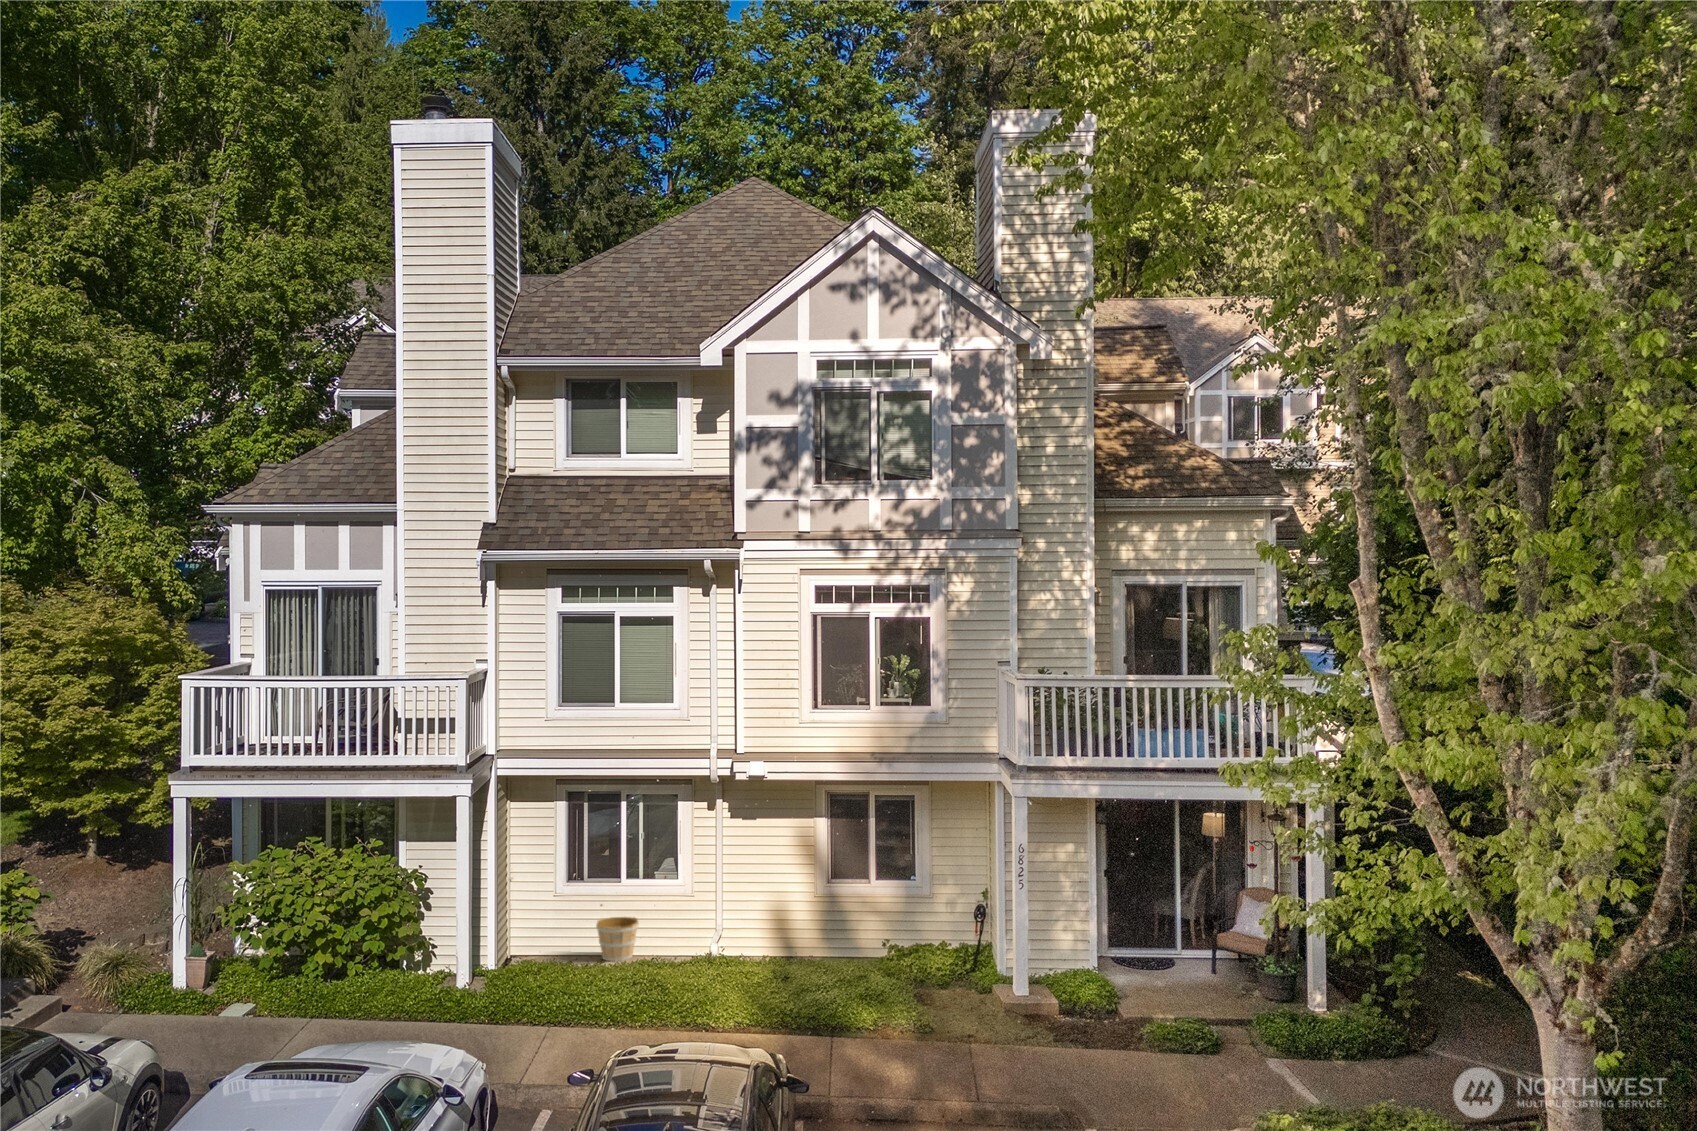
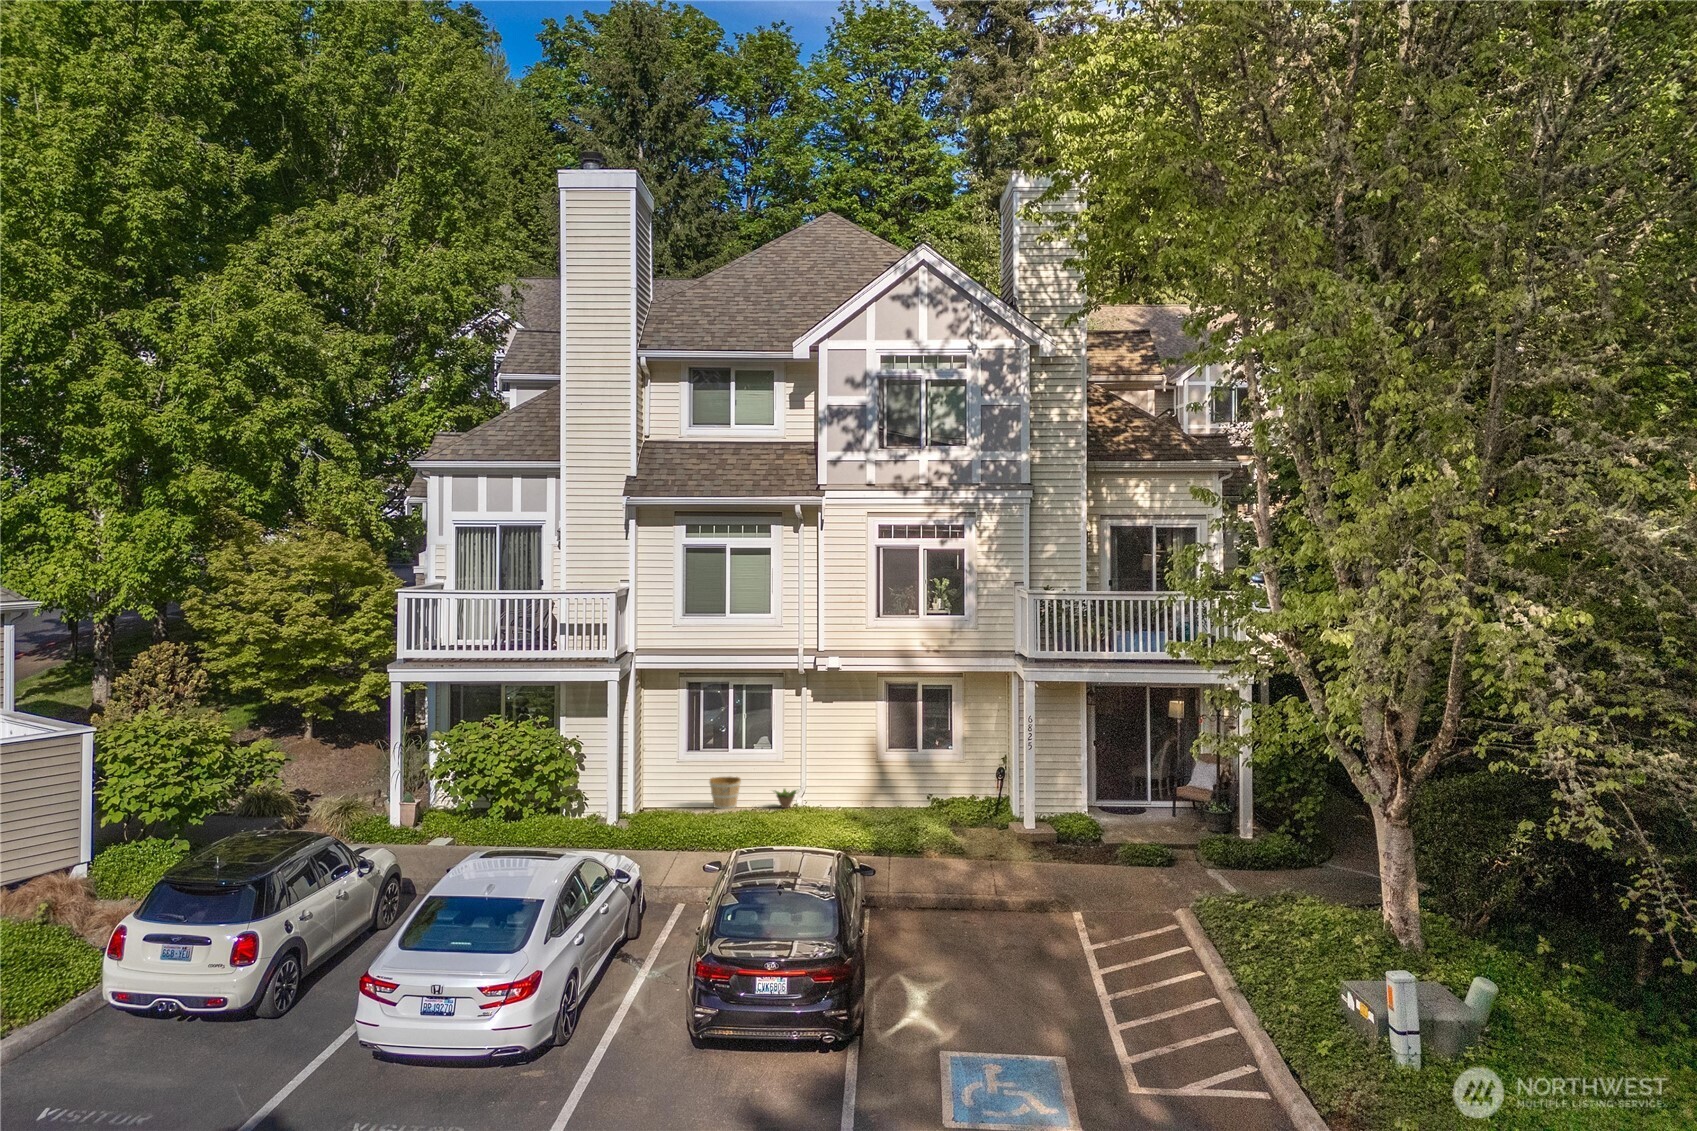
decorative plant: none [676,932,719,959] -> present [773,789,796,808]

